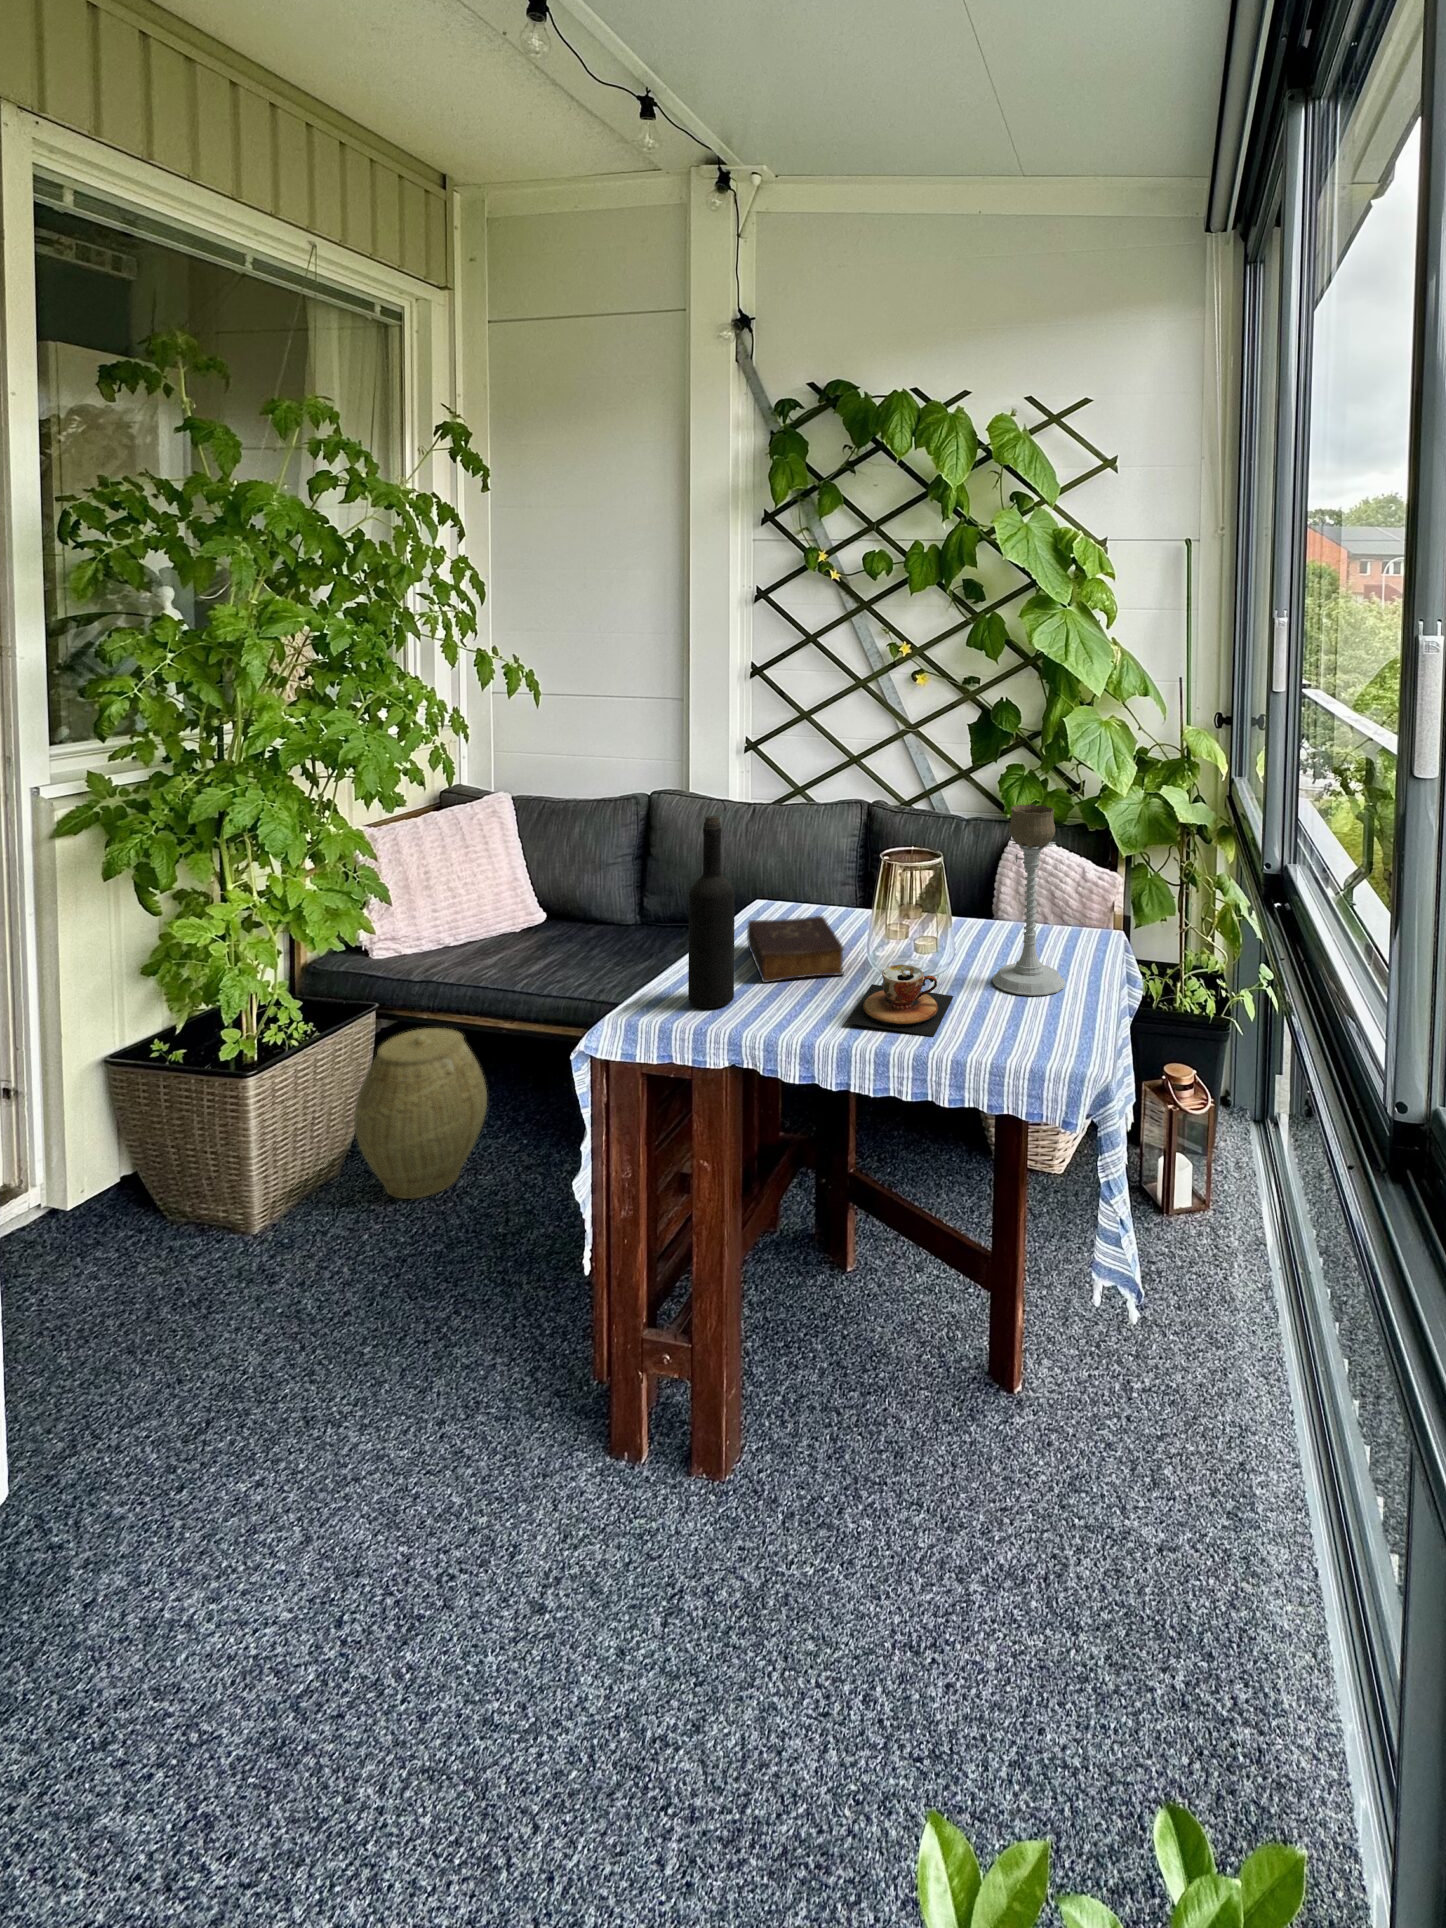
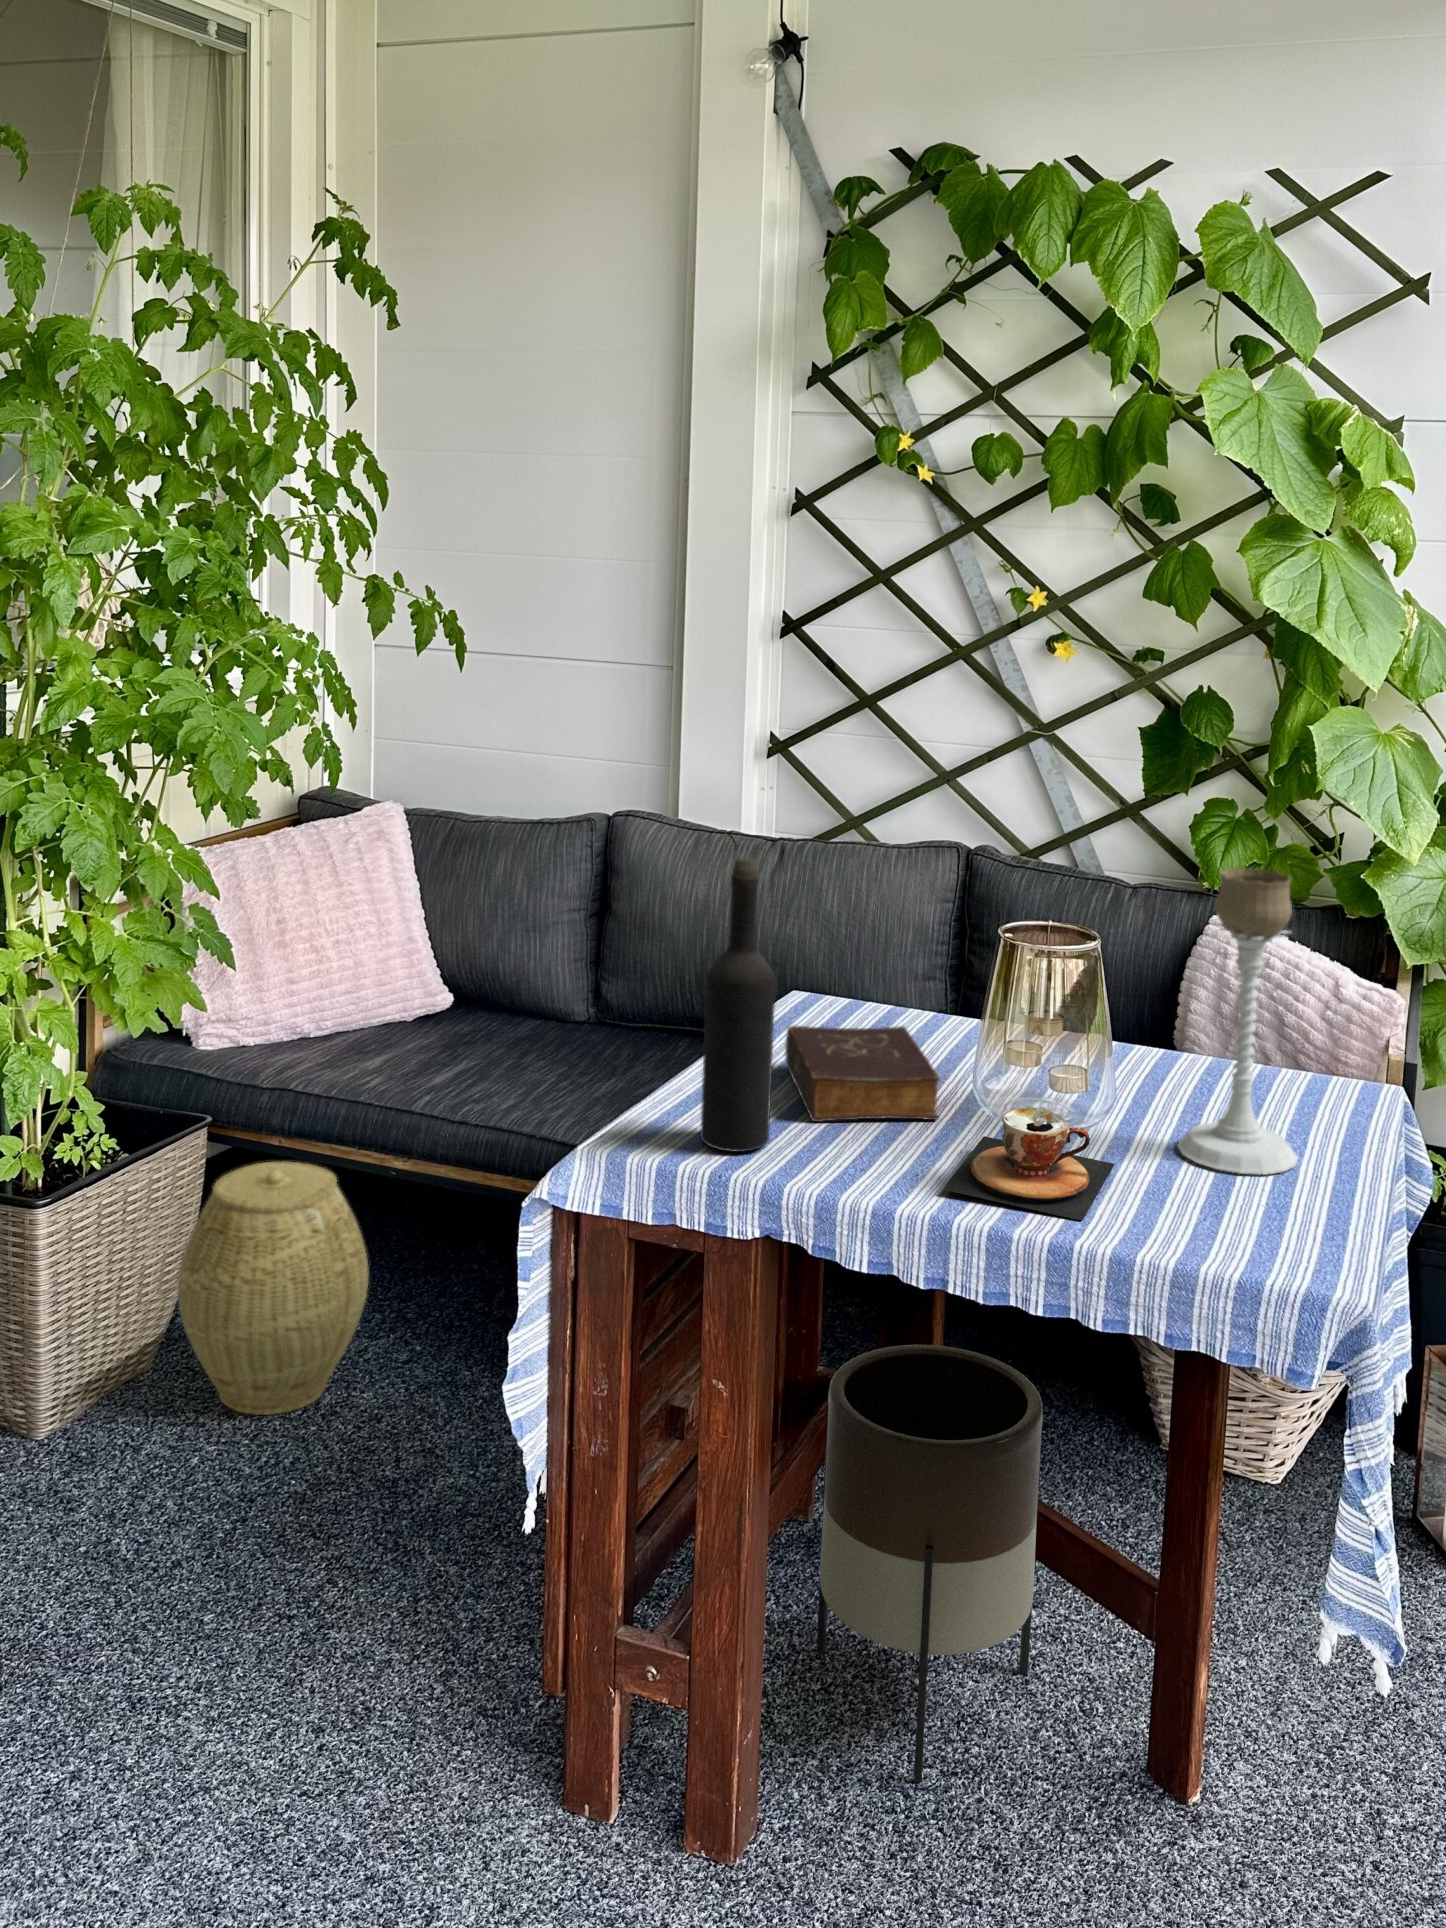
planter: none [781,1116,917,1405] -> present [817,1345,1043,1783]

